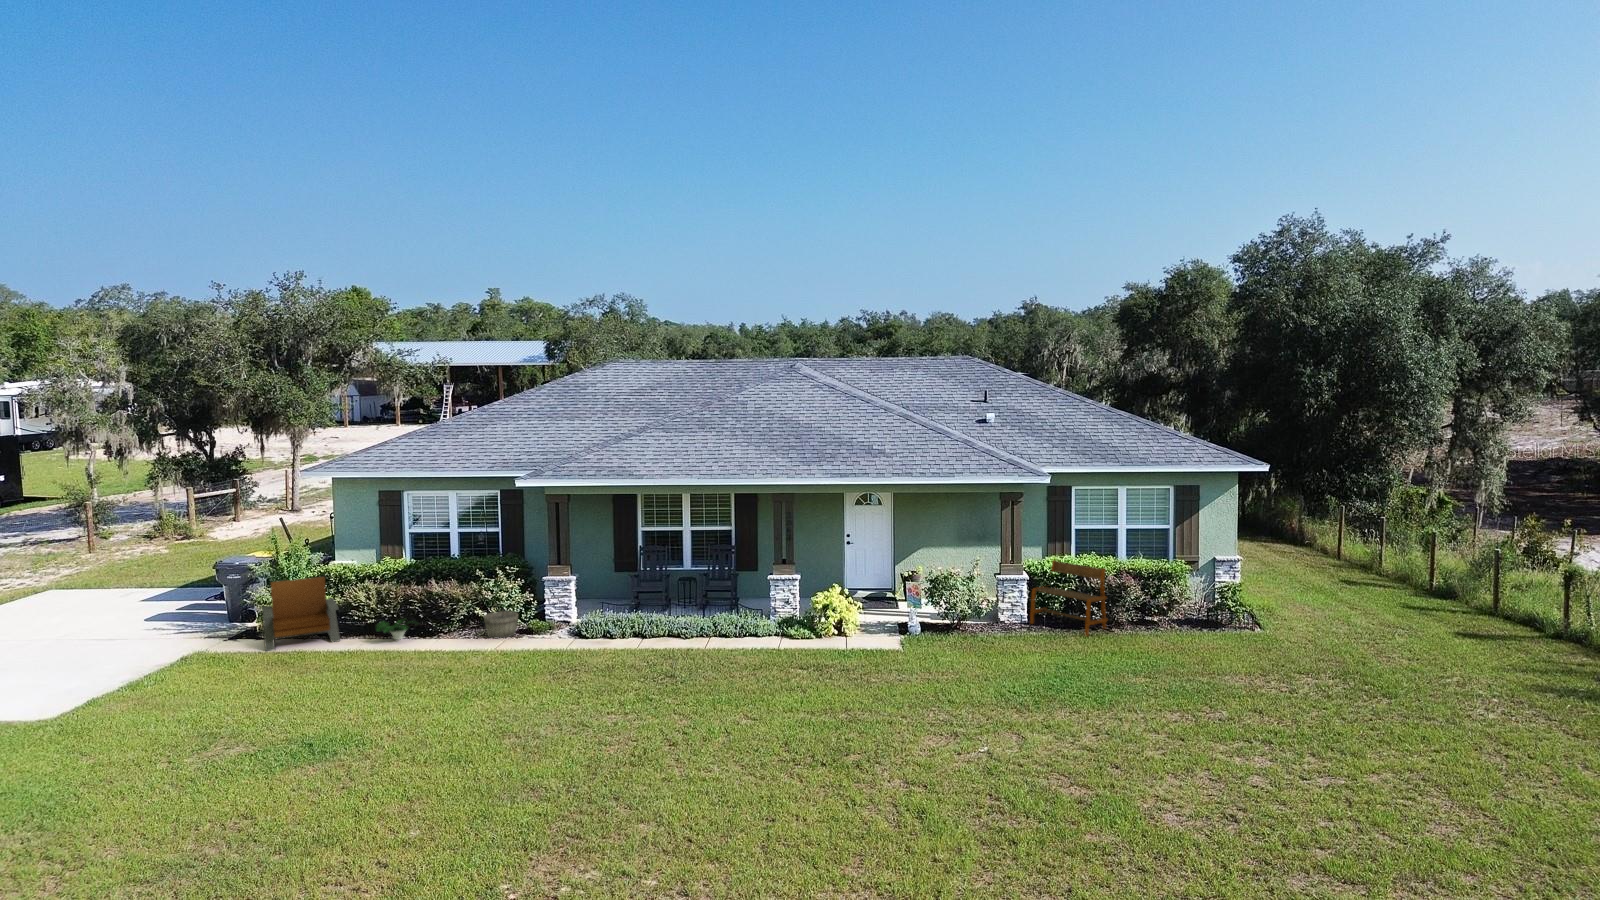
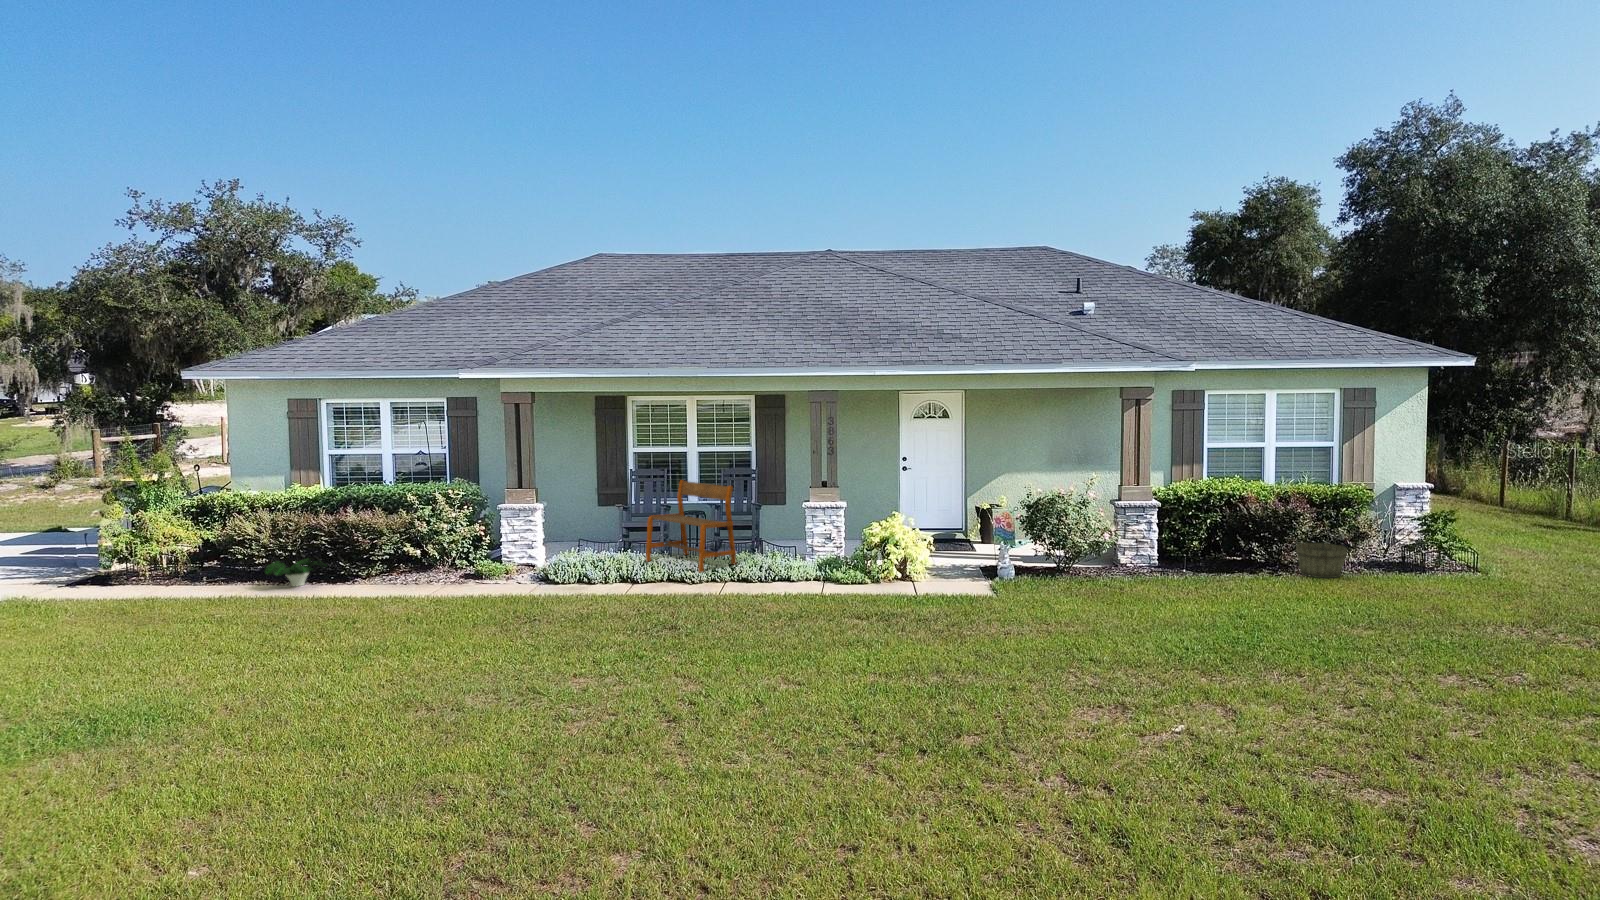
bench: present [1030,560,1108,636] -> present [646,480,736,573]
lounge chair: present [262,577,340,651] -> none [106,502,218,600]
wooden bucket: present [484,611,518,638] -> present [1296,539,1347,578]

